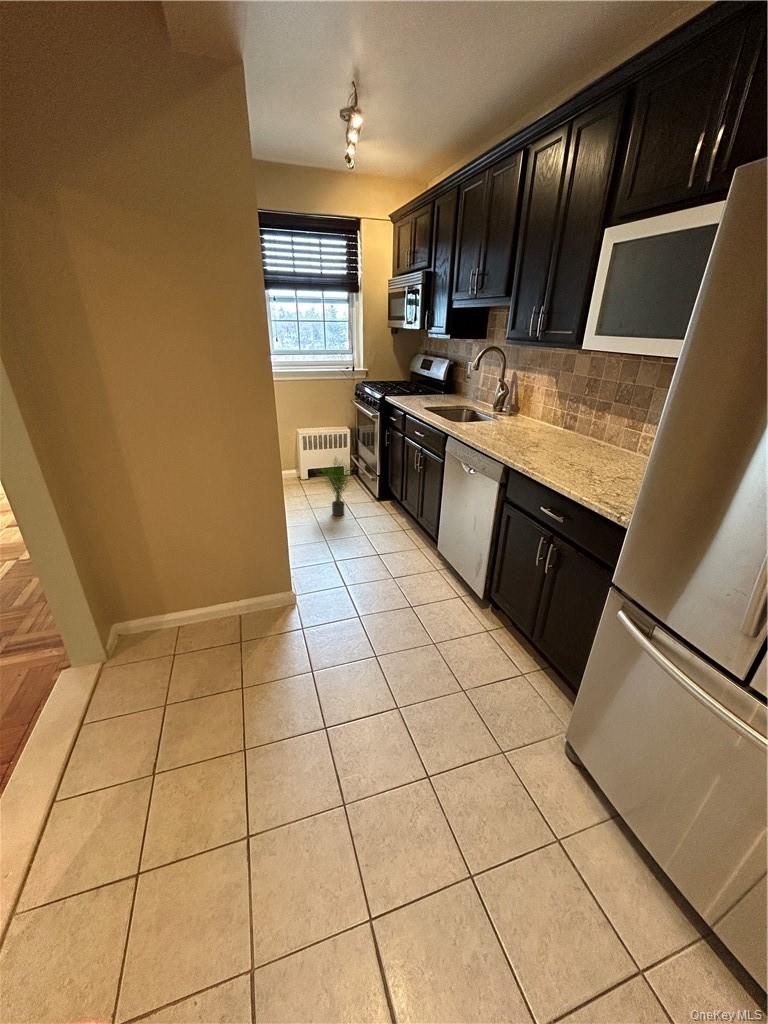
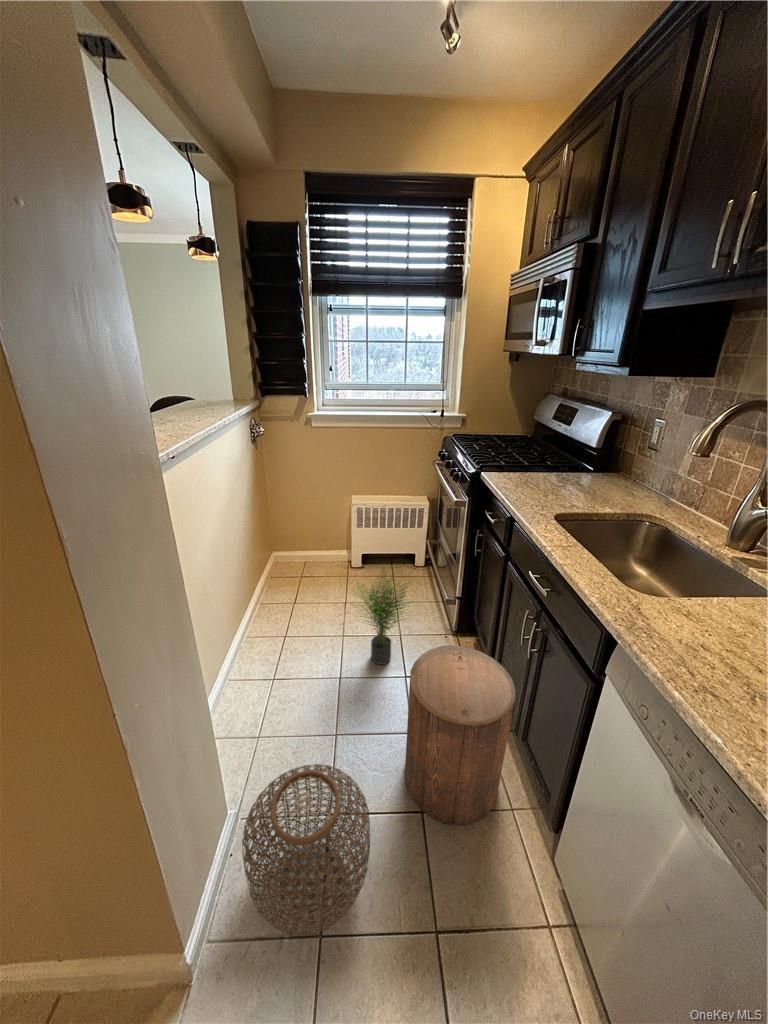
stool: none [365,478,415,556] -> present [405,645,516,825]
woven basket: none [305,521,361,584] -> present [242,764,370,936]

